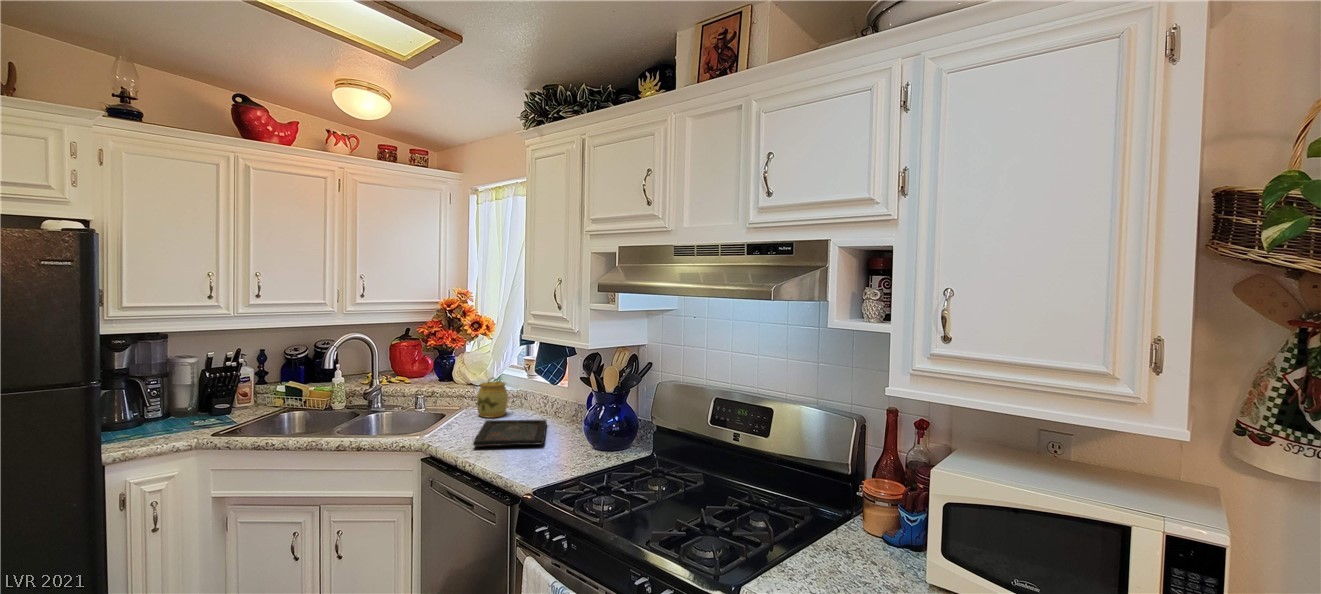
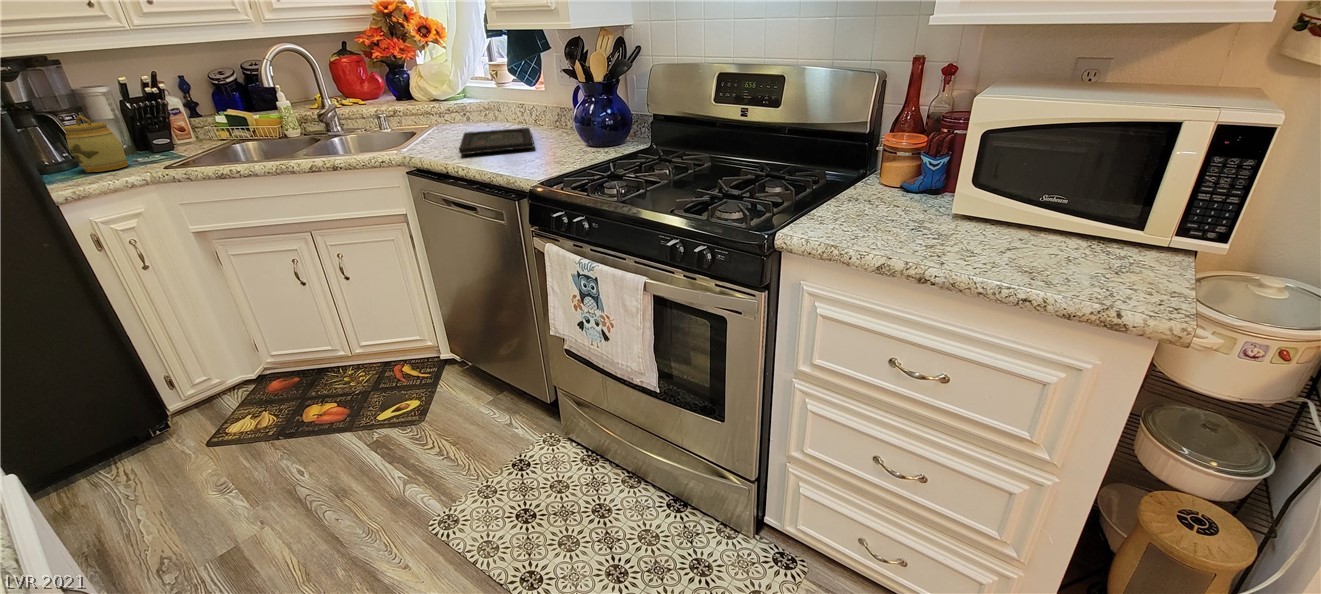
jar: present [477,377,508,418] -> present [62,115,128,172]

